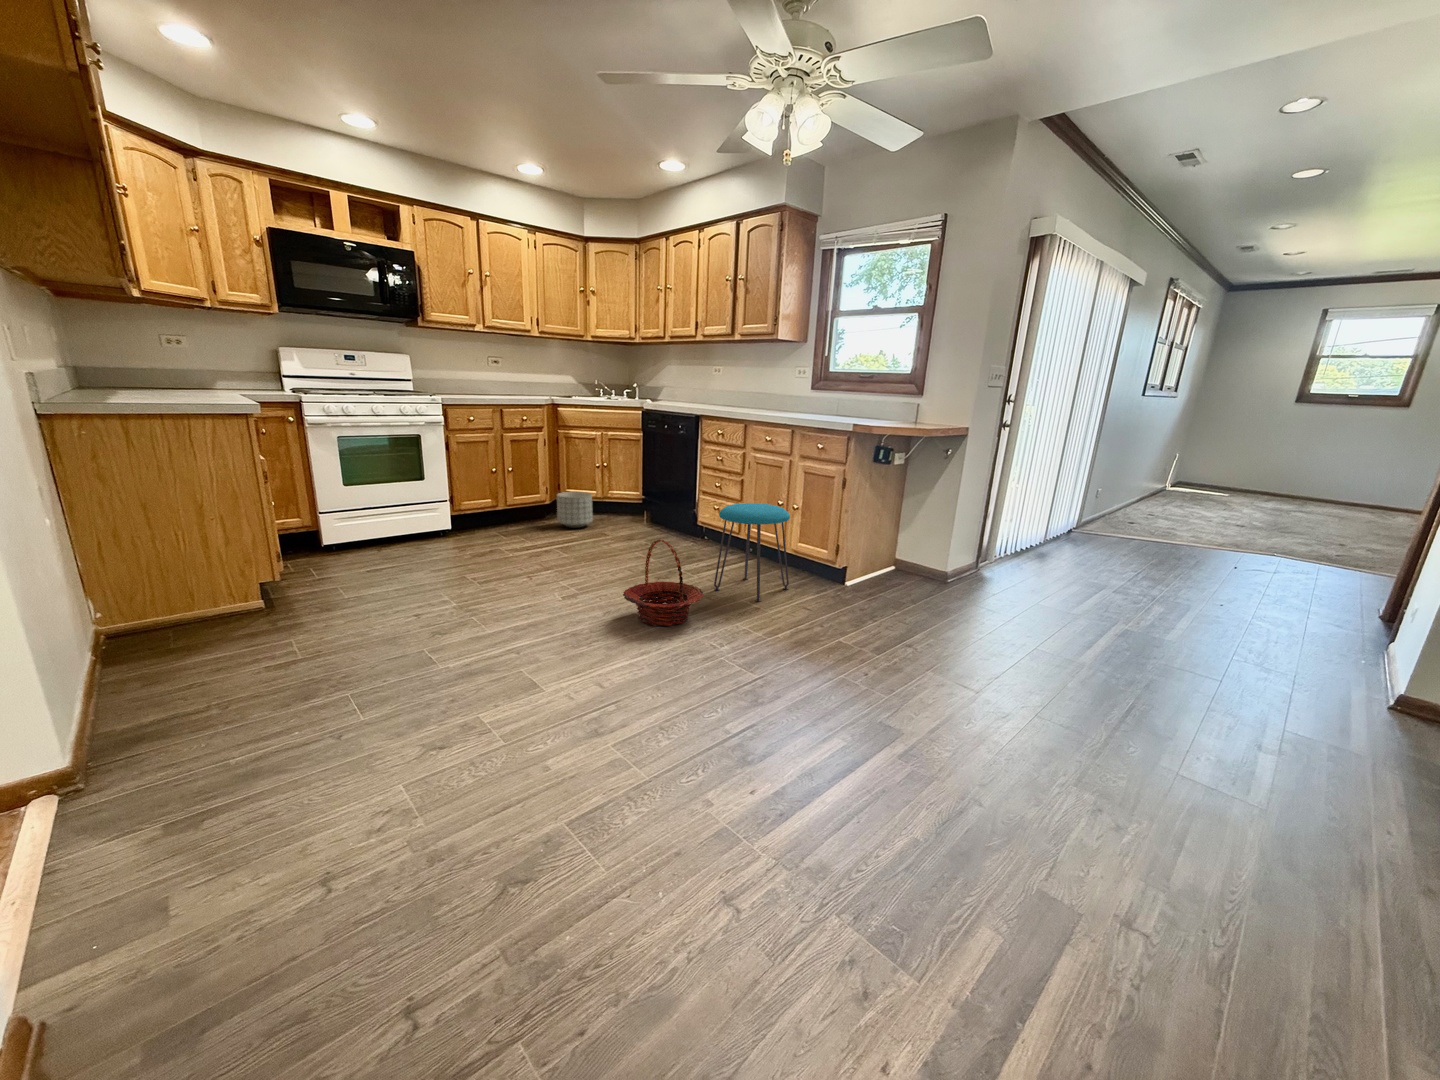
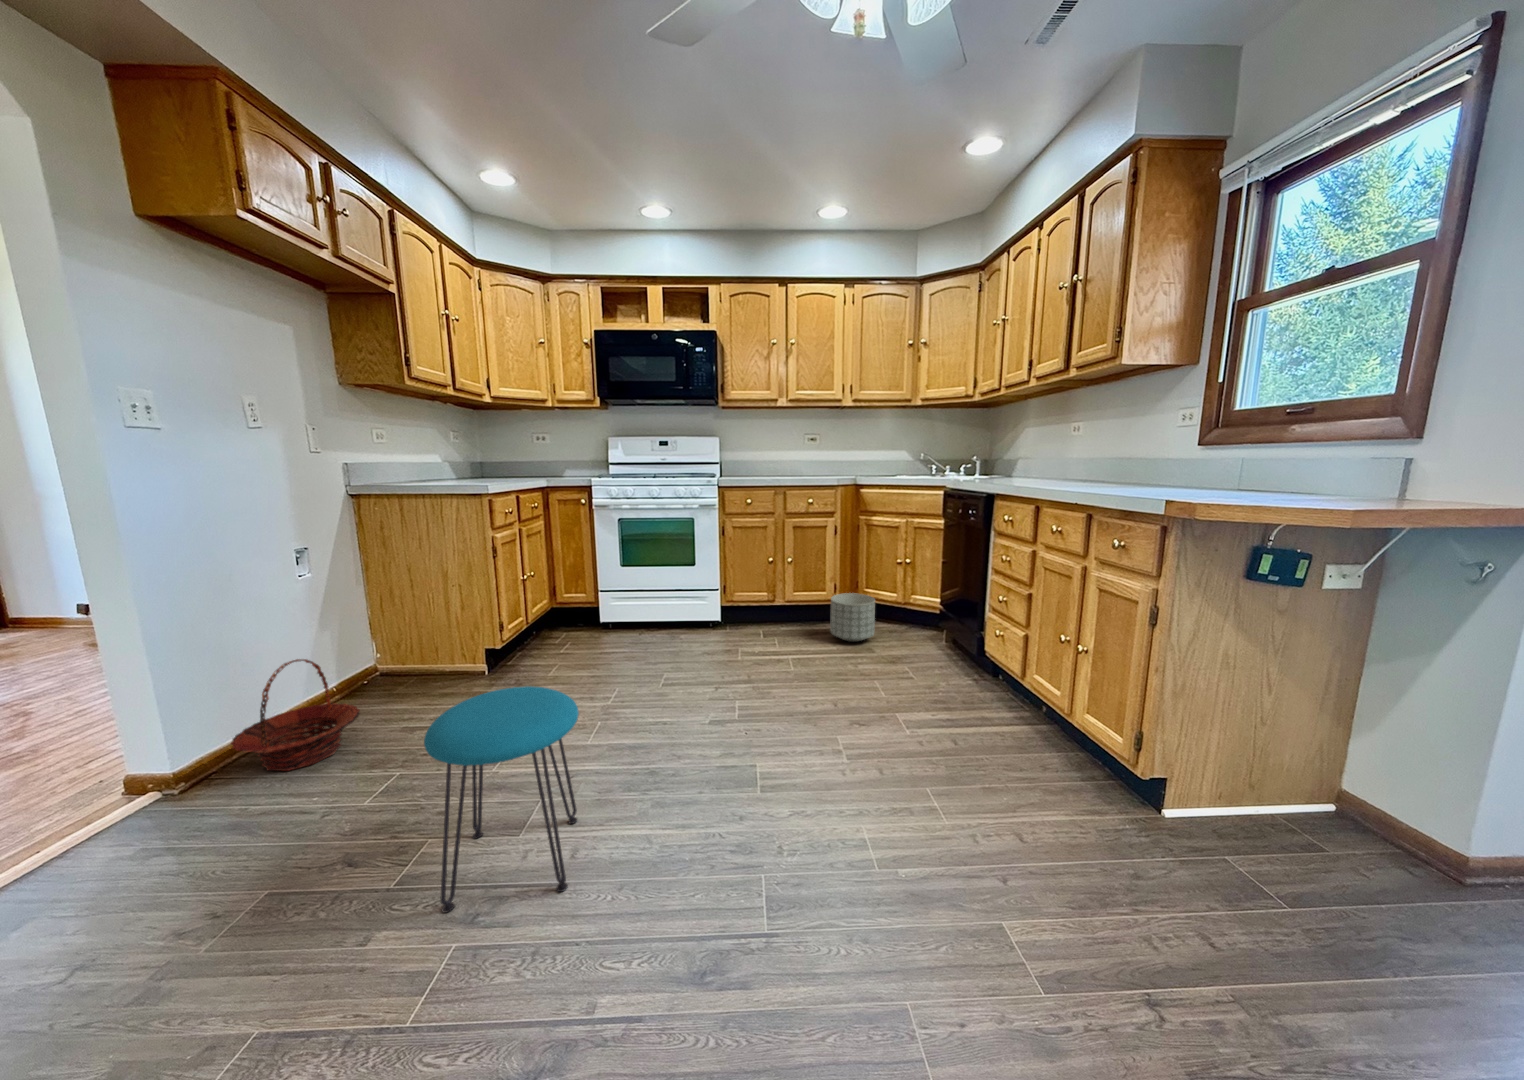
stool: present [714,503,790,601] -> present [424,686,579,912]
basket: present [623,540,703,626] -> present [231,659,360,771]

